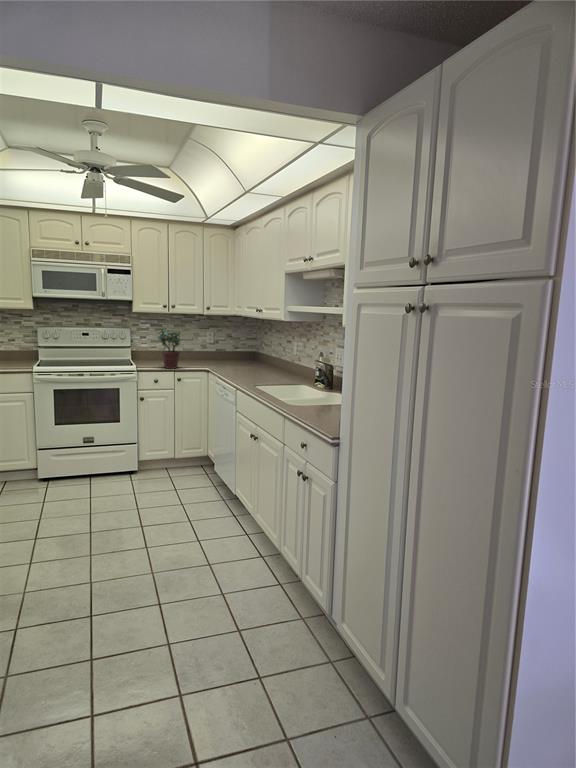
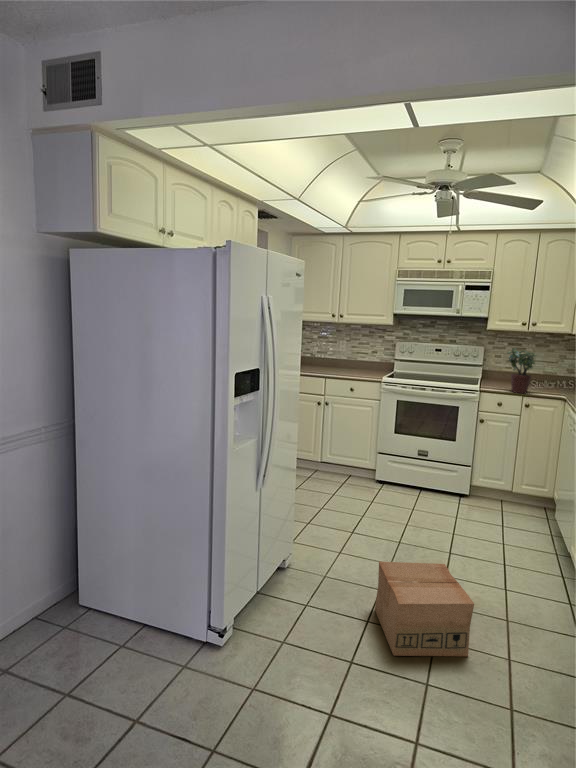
cardboard box: none [94,532,194,632] -> present [375,562,474,656]

